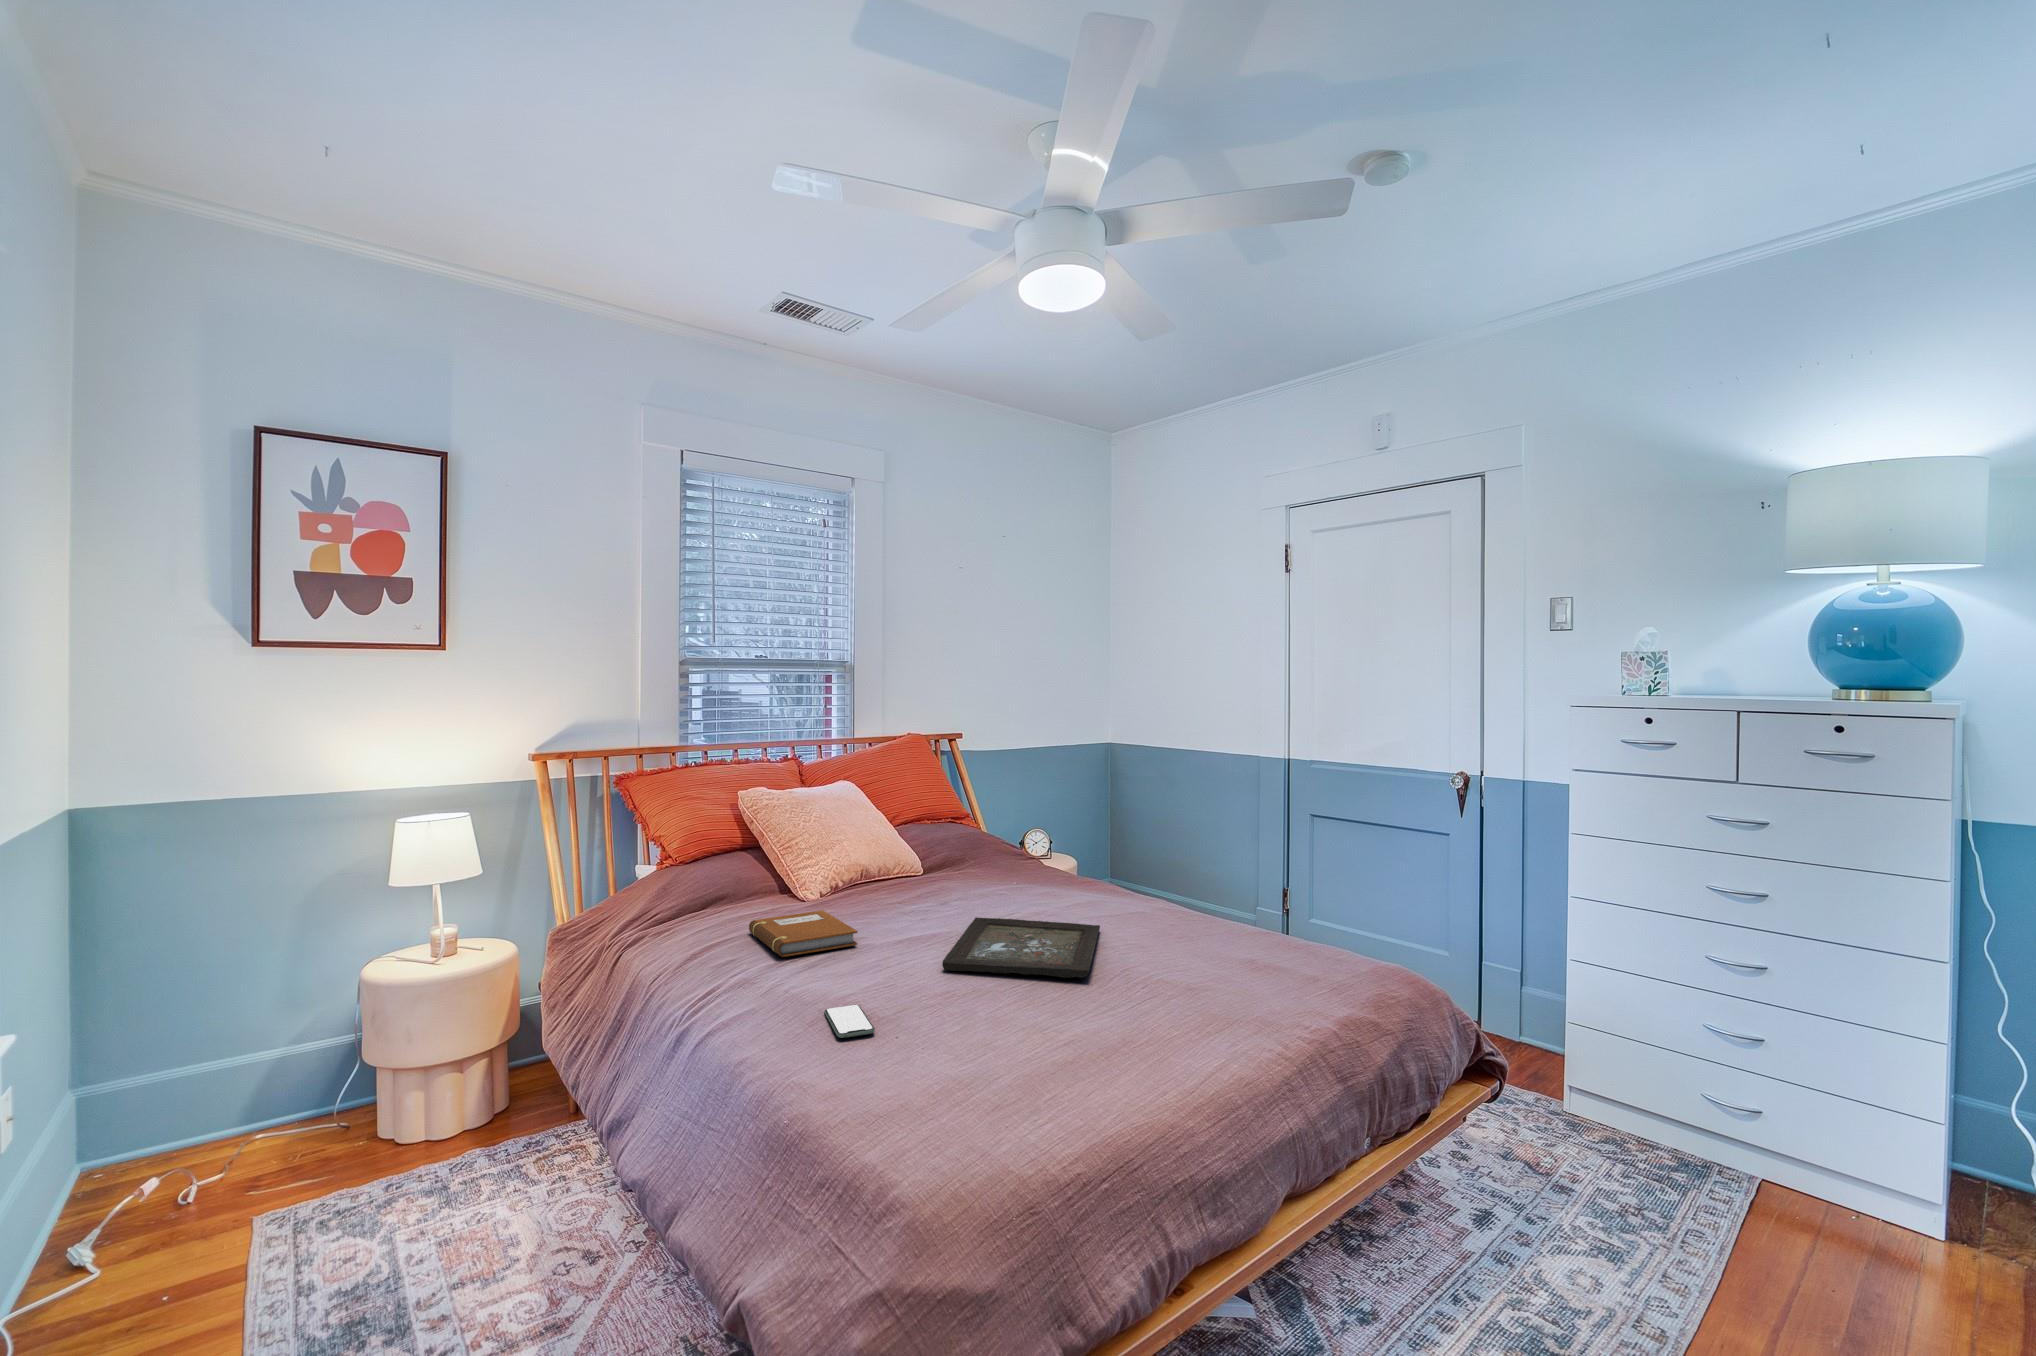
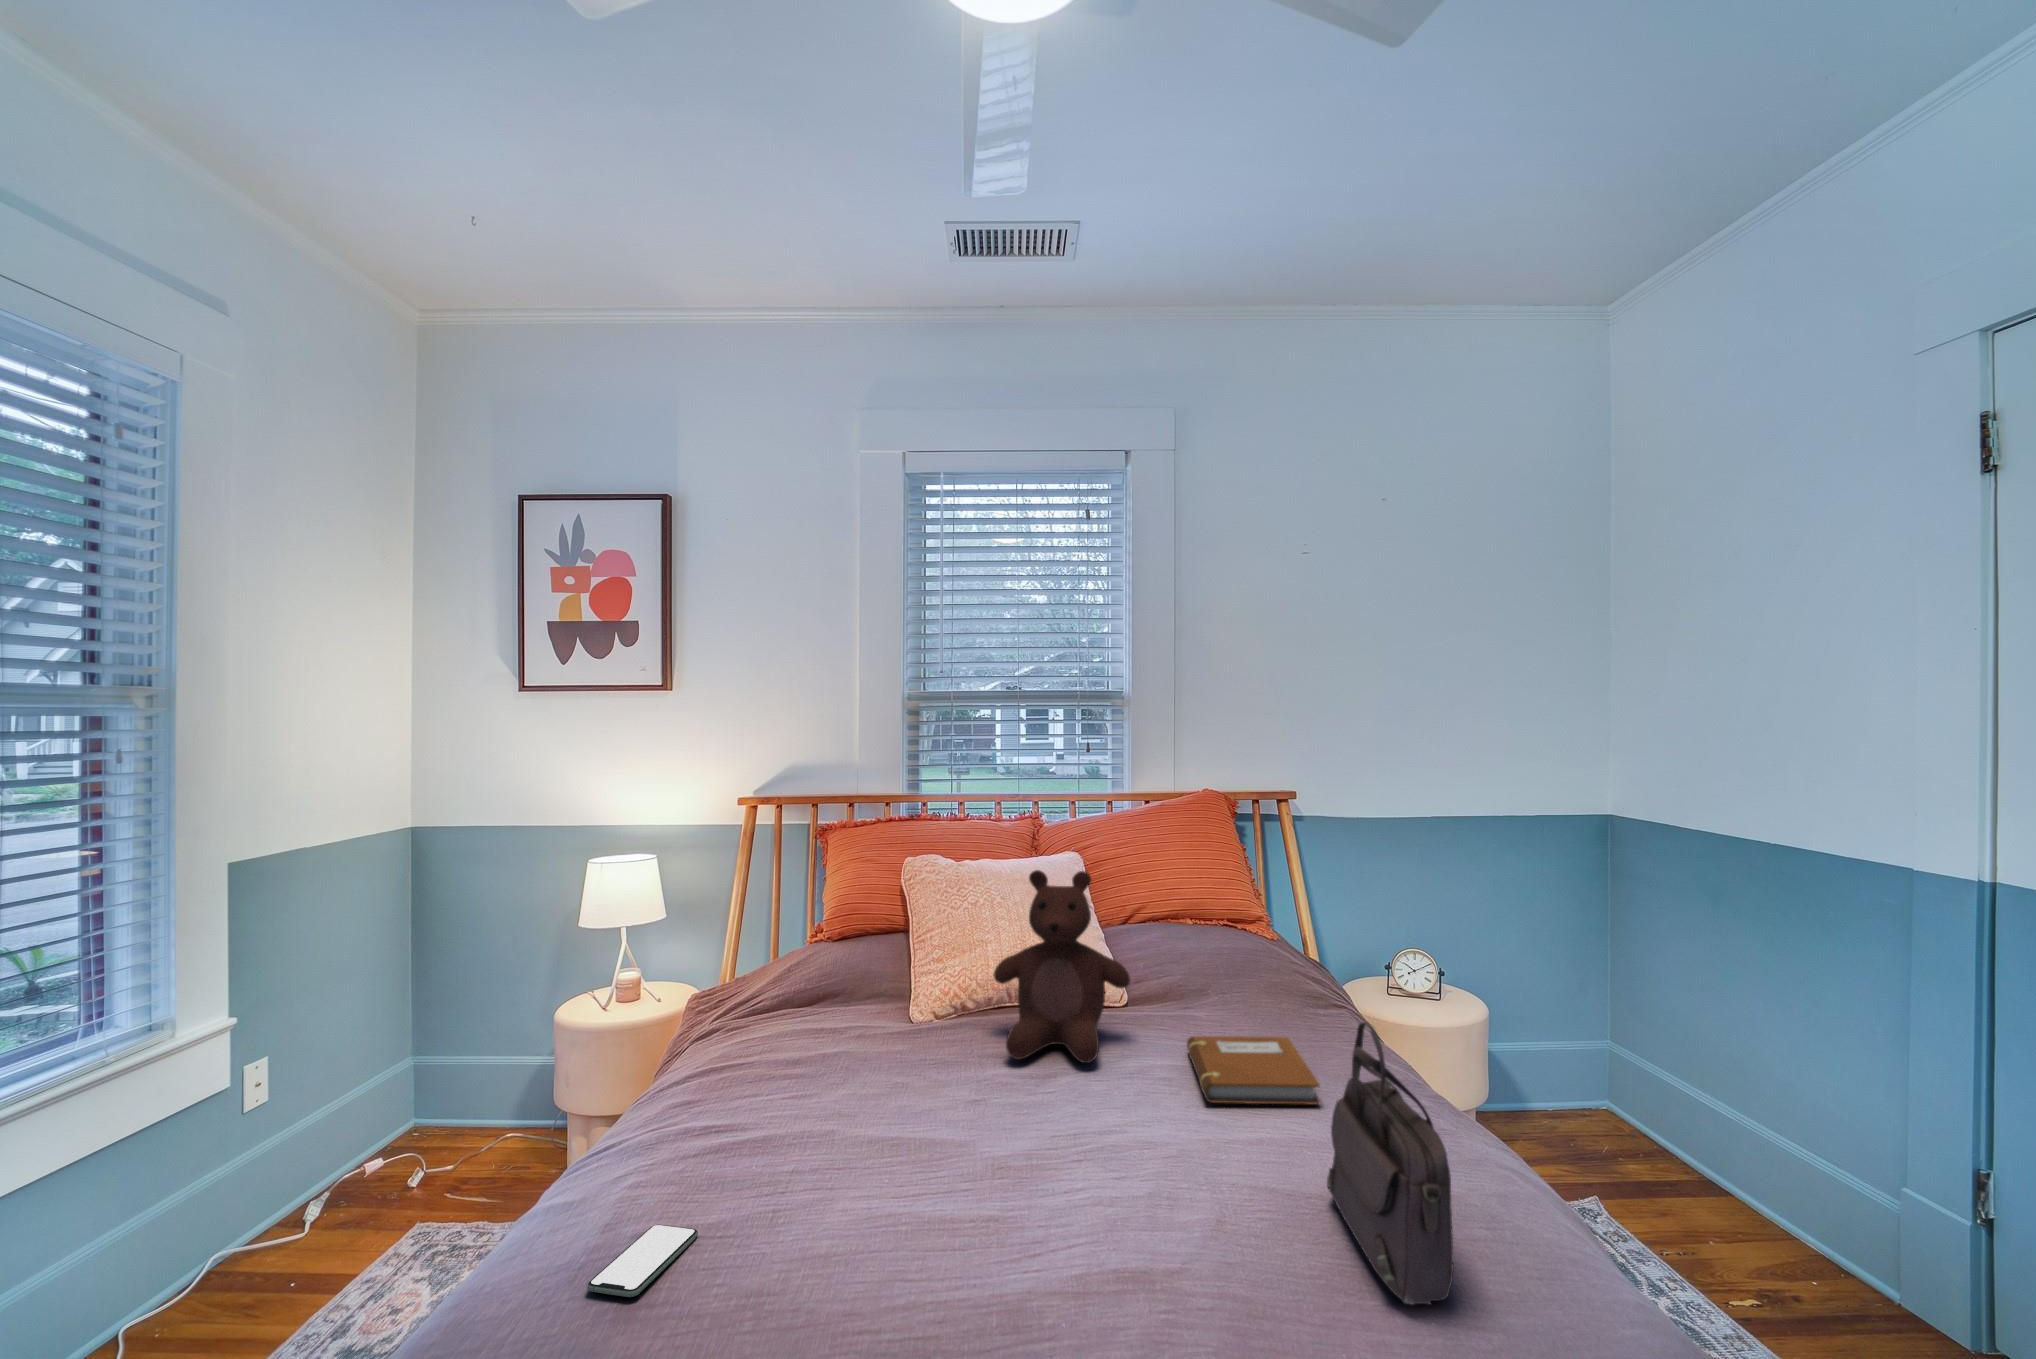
teddy bear: none [875,780,967,906] -> present [994,870,1130,1063]
handbag: none [1149,826,1236,951] -> present [1327,1022,1453,1305]
notebook: present [749,910,858,957] -> present [1187,1036,1320,1105]
tray: present [942,917,1100,978] -> none [888,1101,1231,1289]

